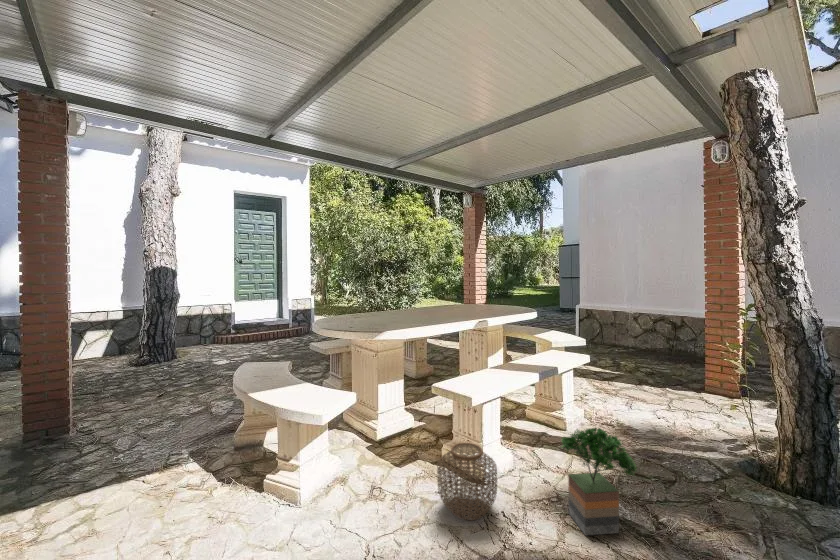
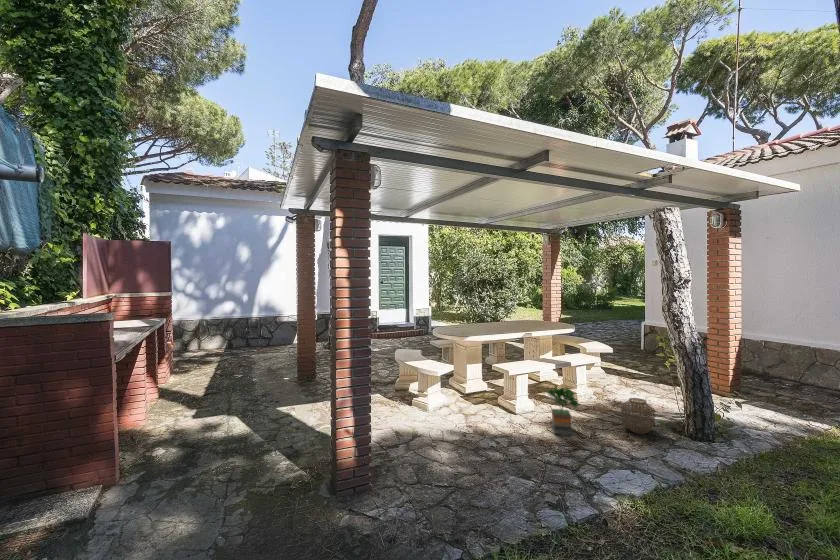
woven basket: present [437,443,497,520] -> present [621,398,655,434]

